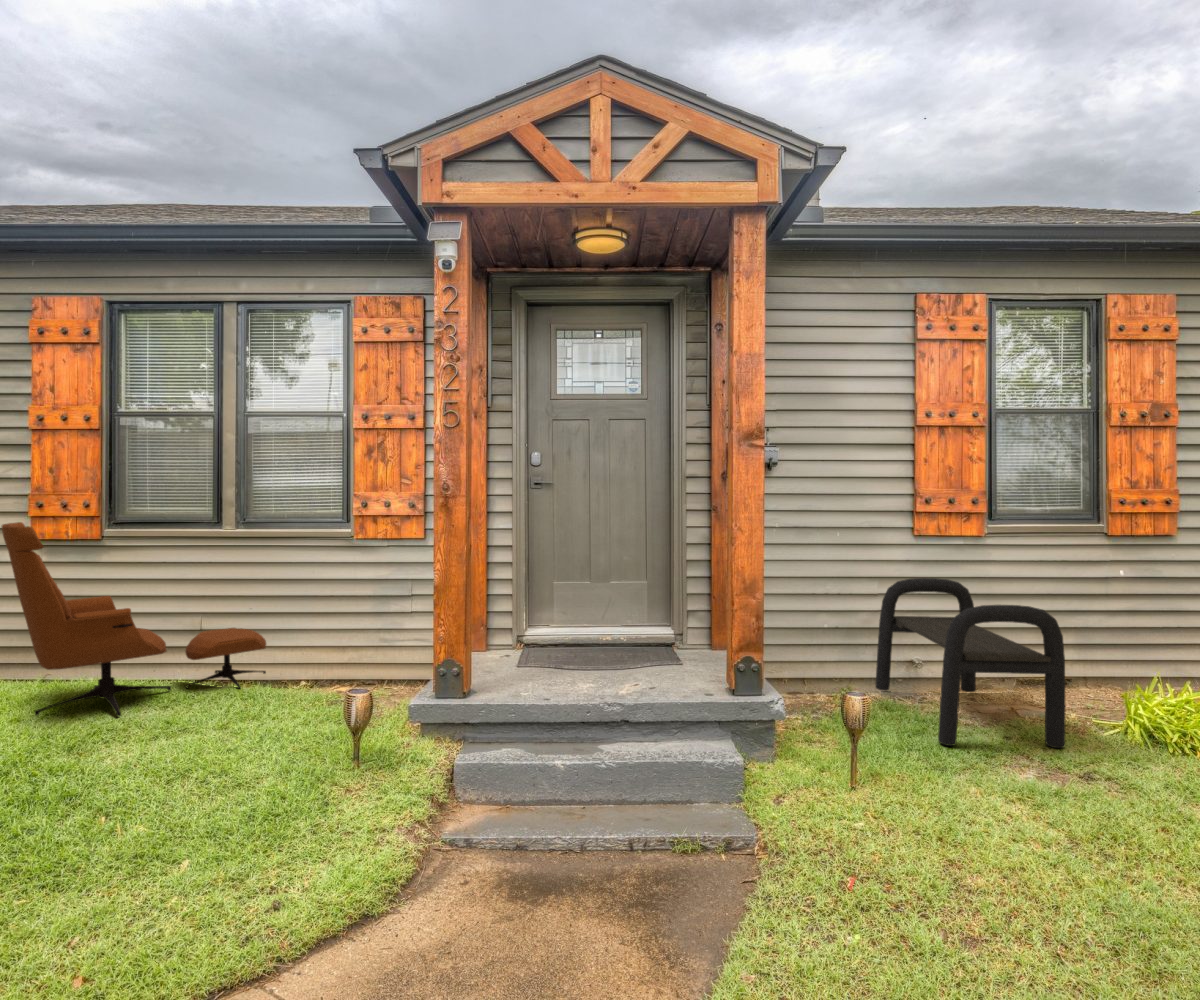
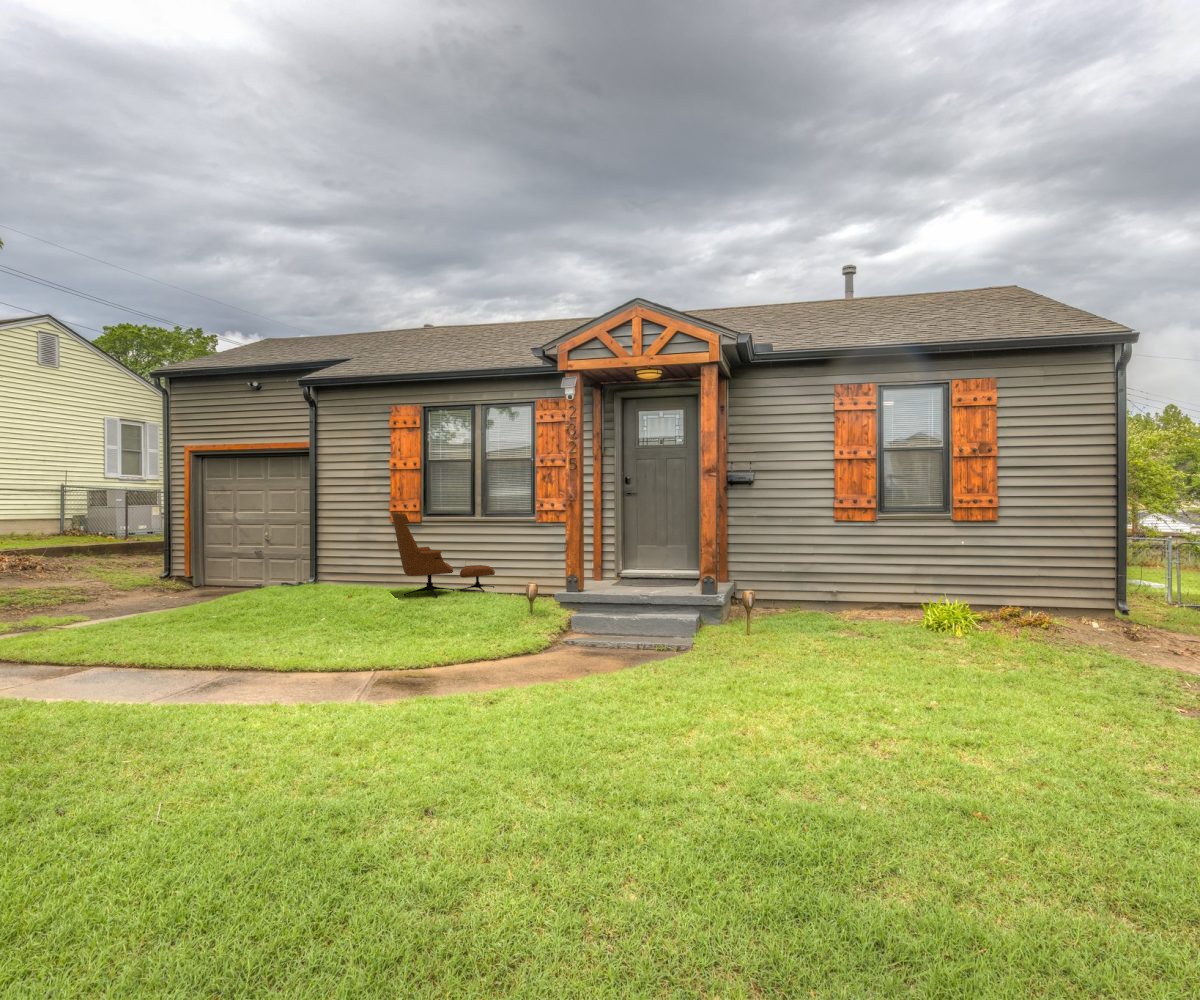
bench: present [875,578,1065,748] -> none [810,545,881,628]

